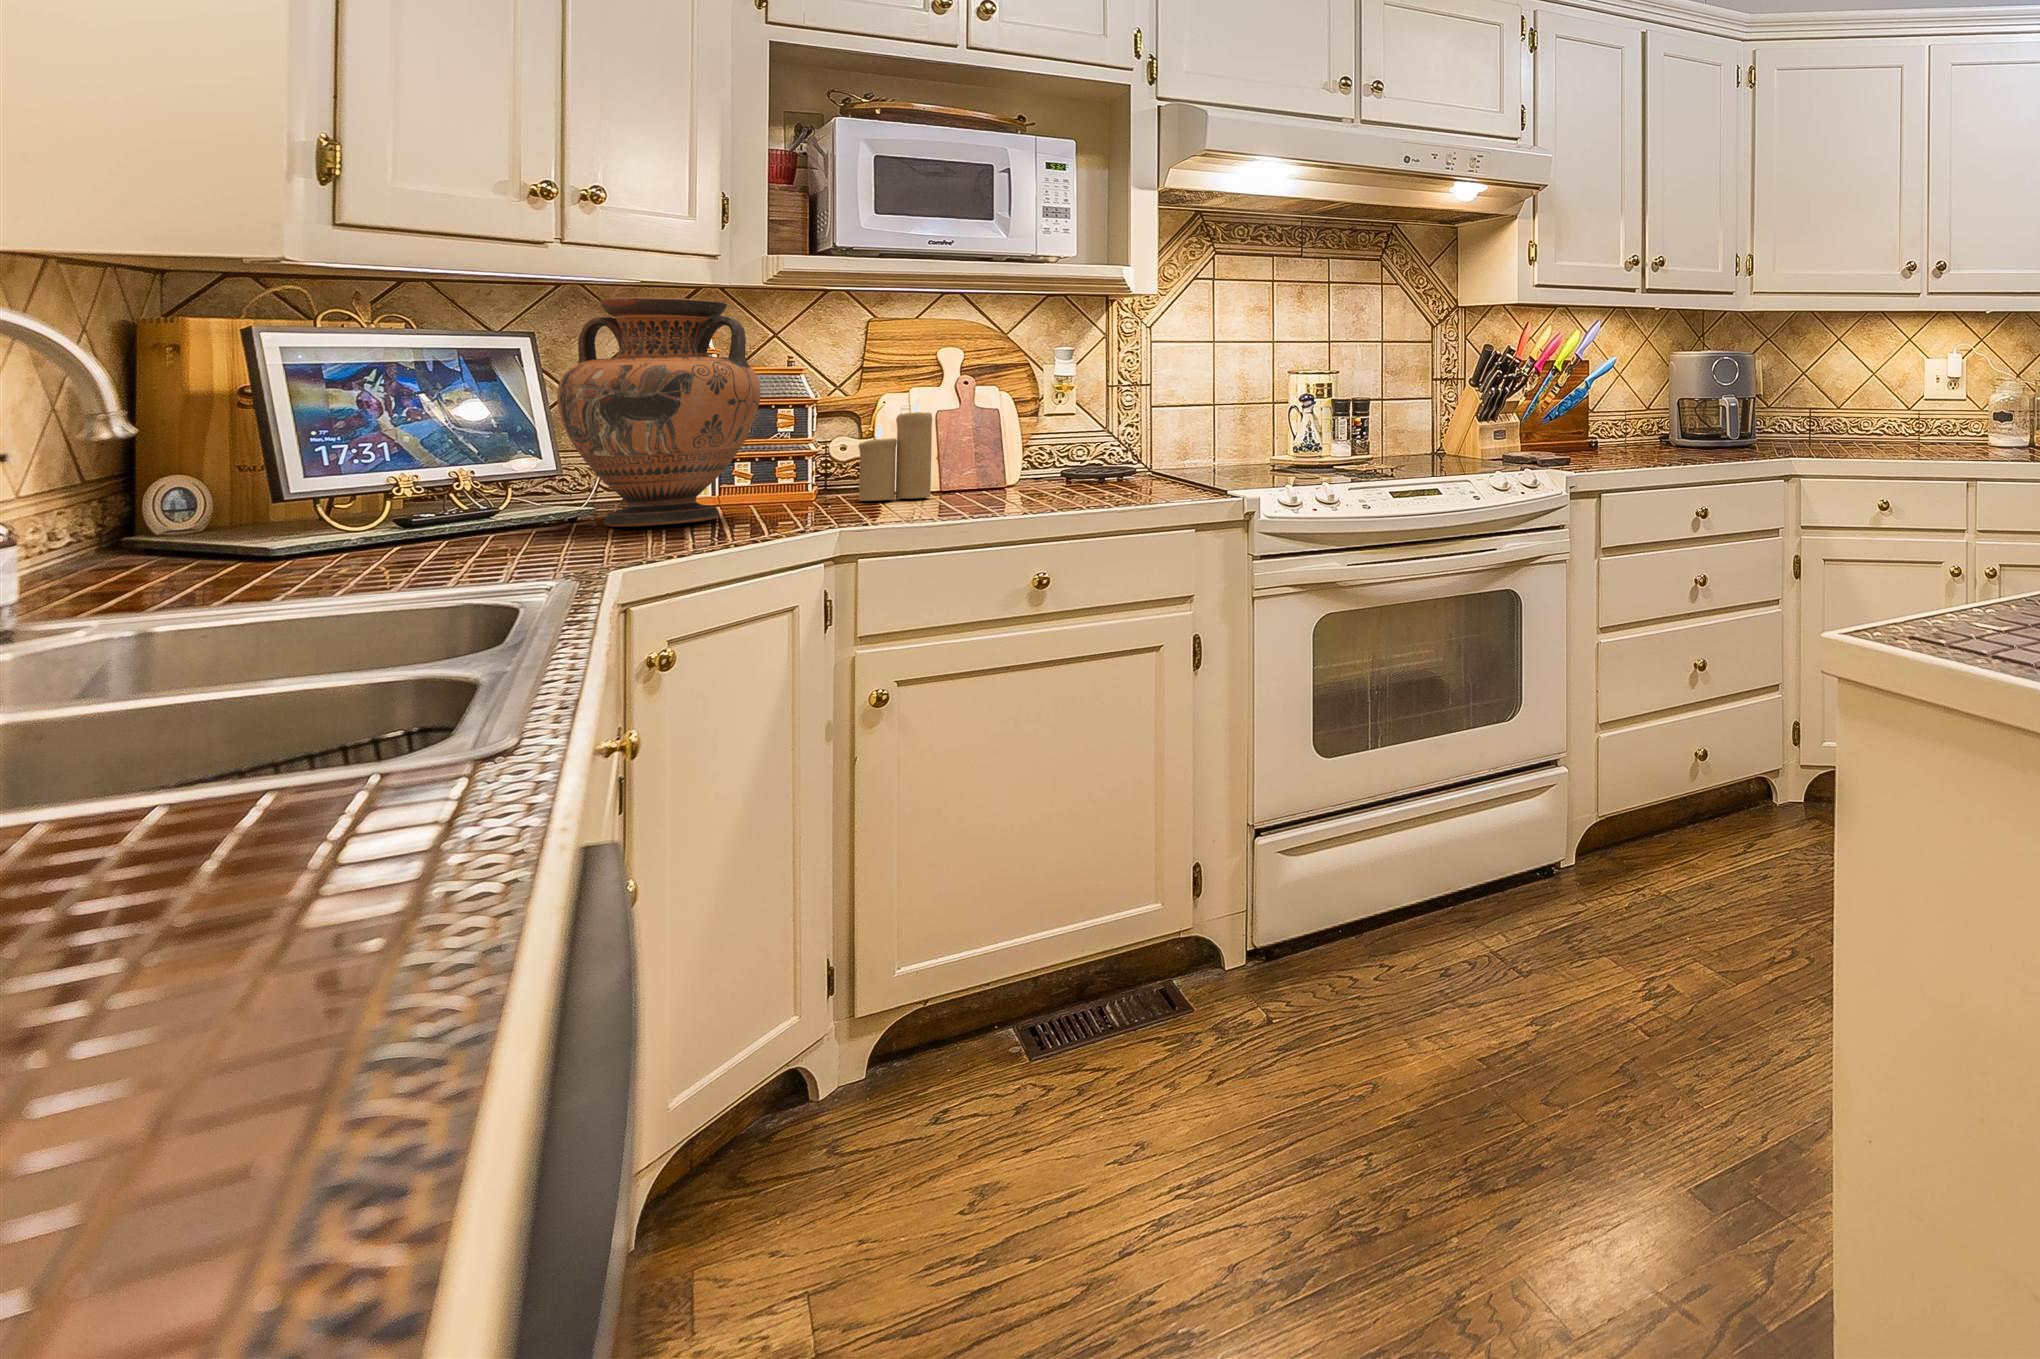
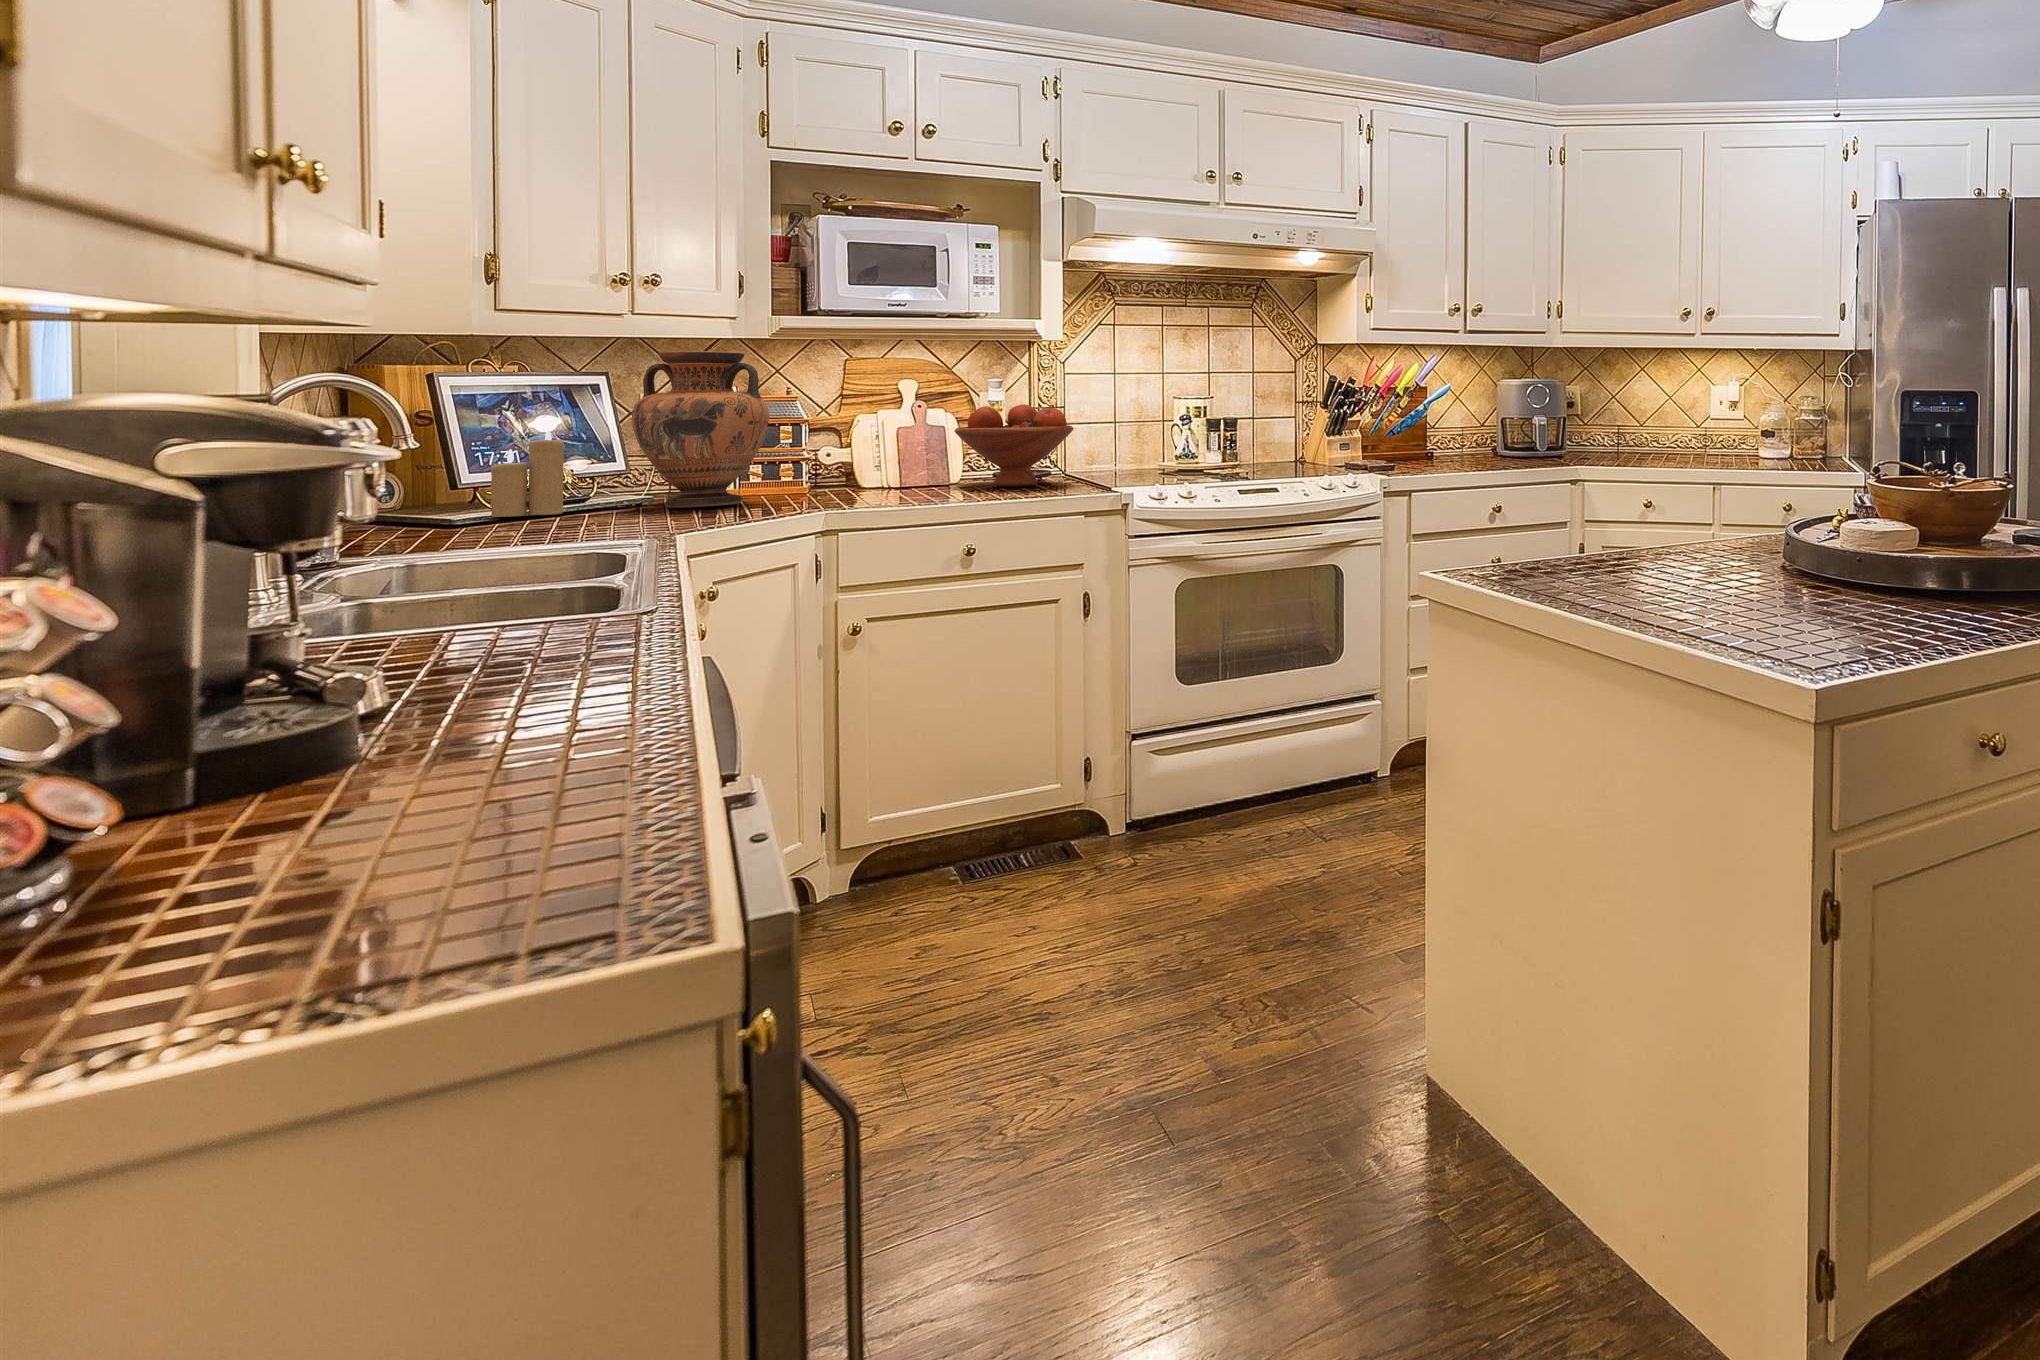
fruit bowl: none [1016,379,1173,489] -> present [955,405,1073,487]
candle: present [859,401,932,501] -> present [490,430,564,517]

